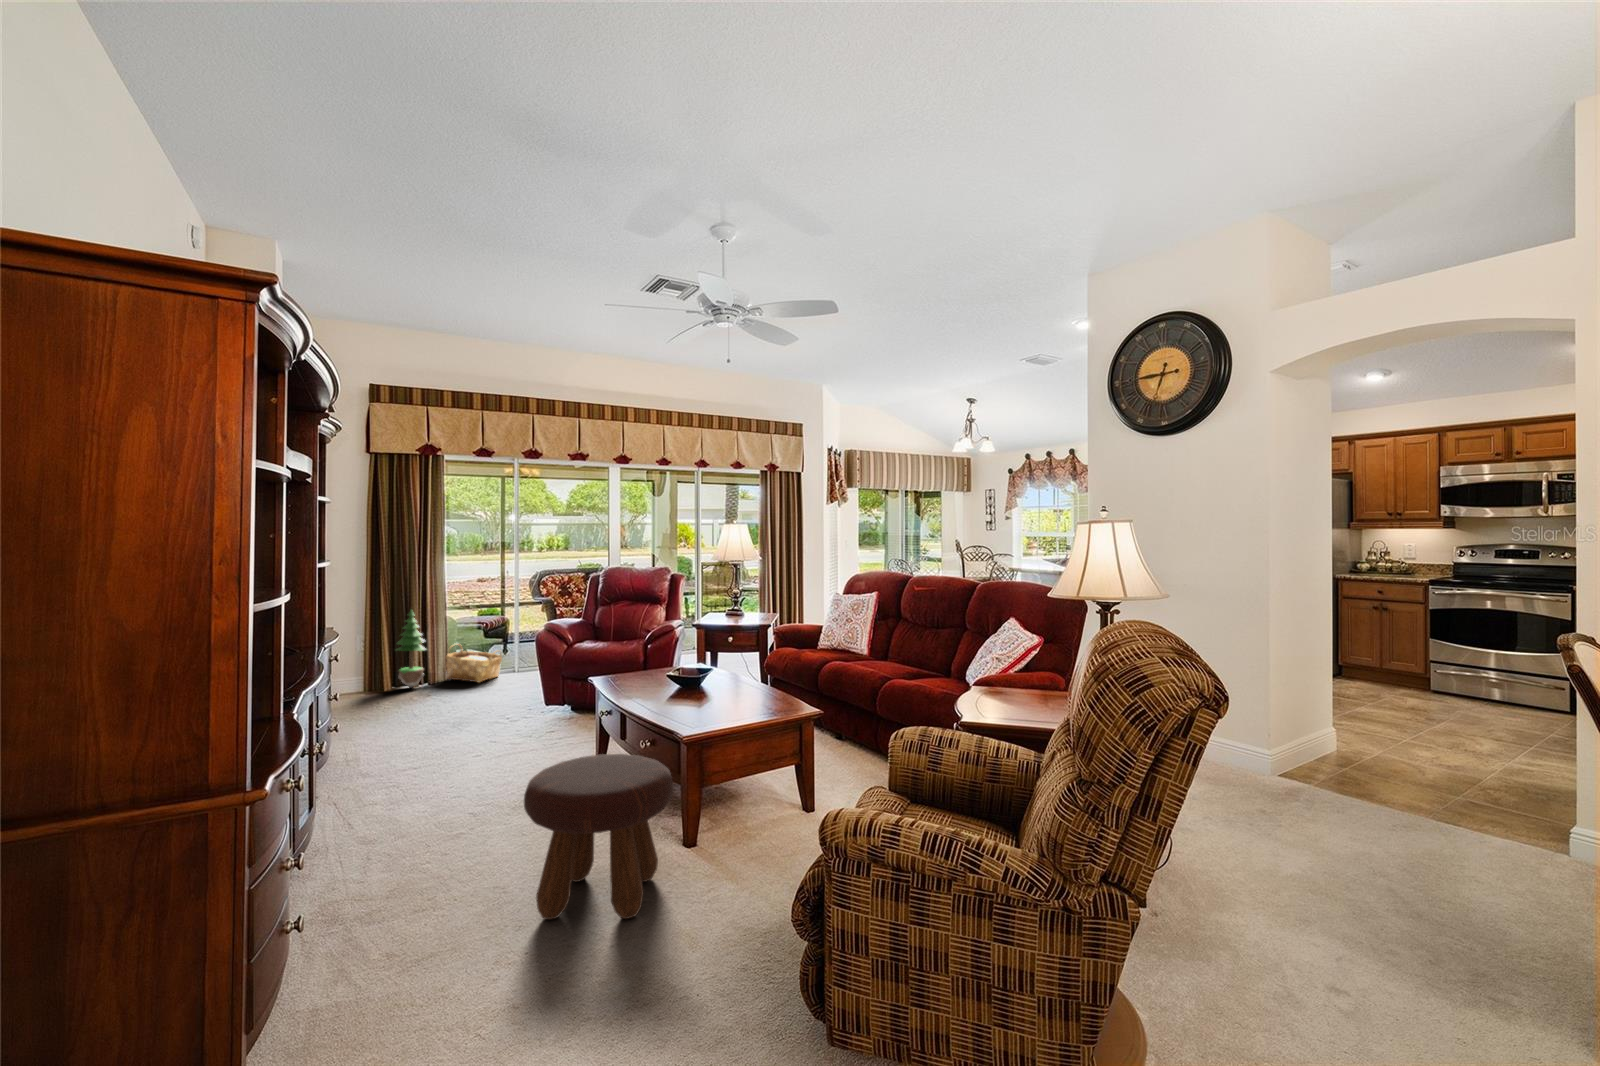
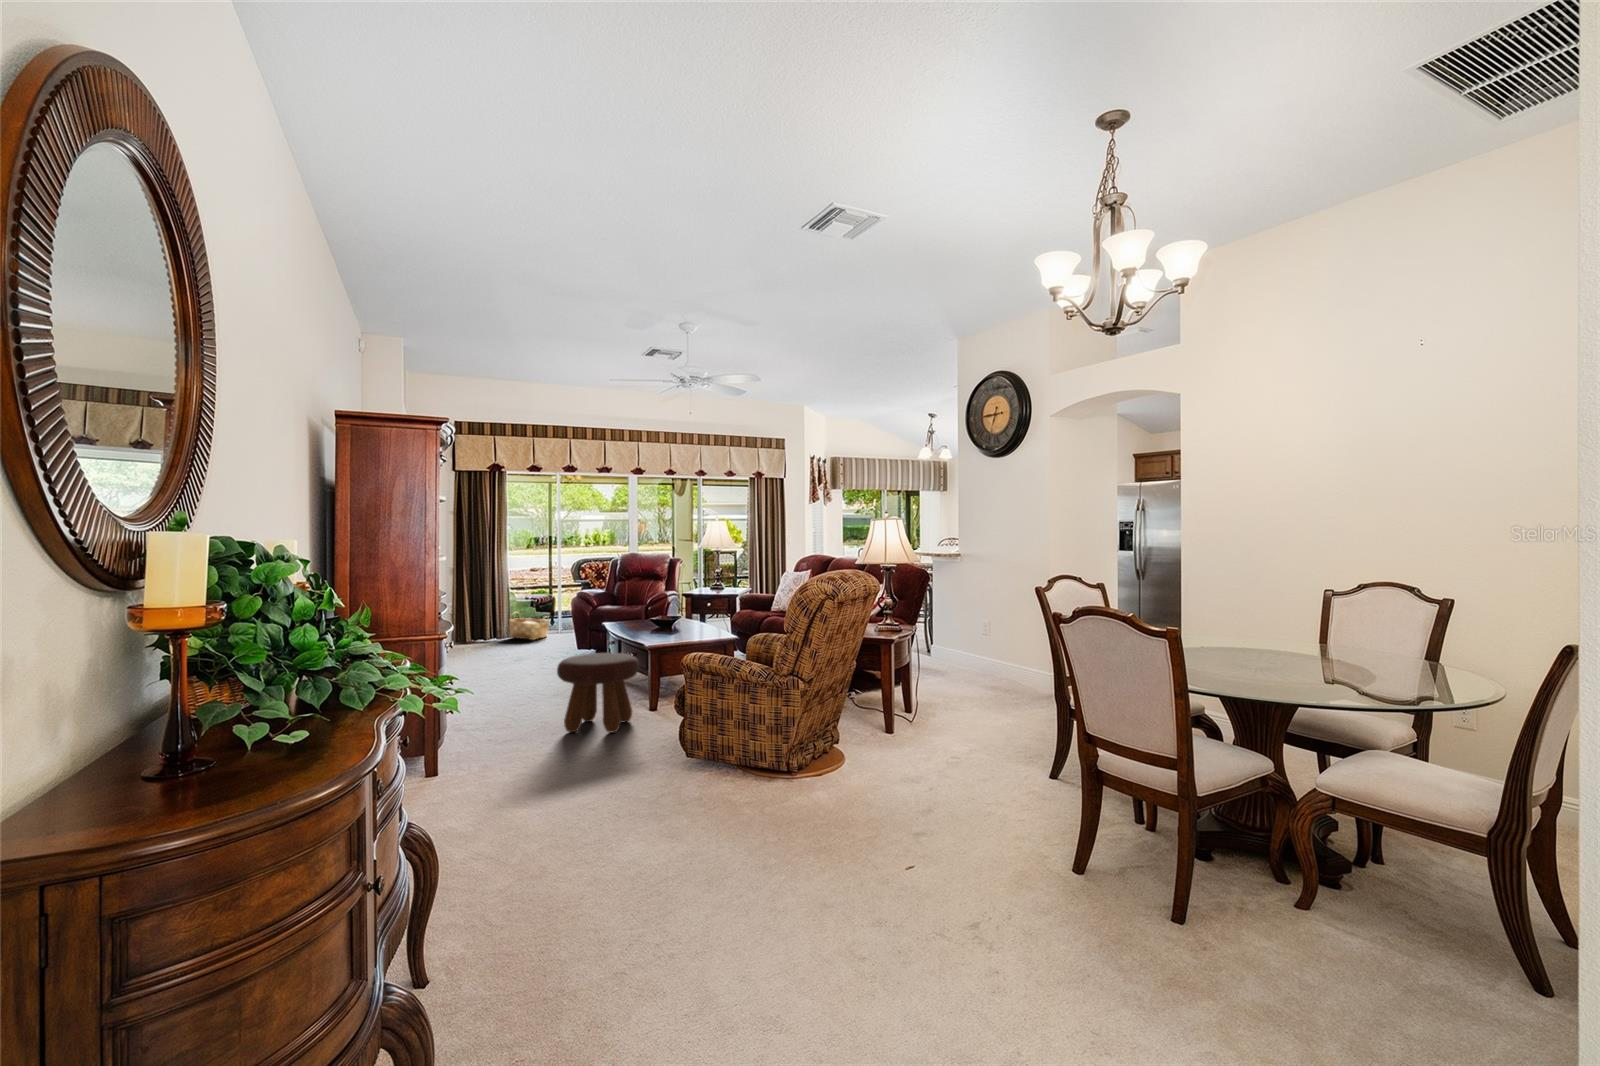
potted tree: present [396,610,426,687] -> none [473,585,496,643]

